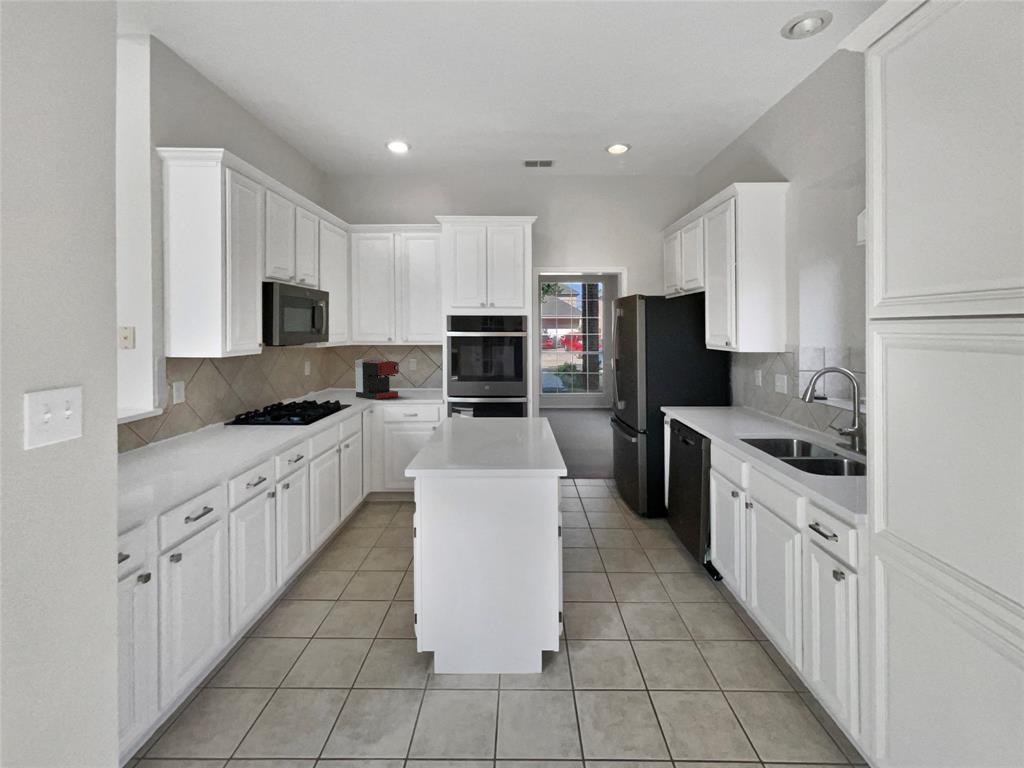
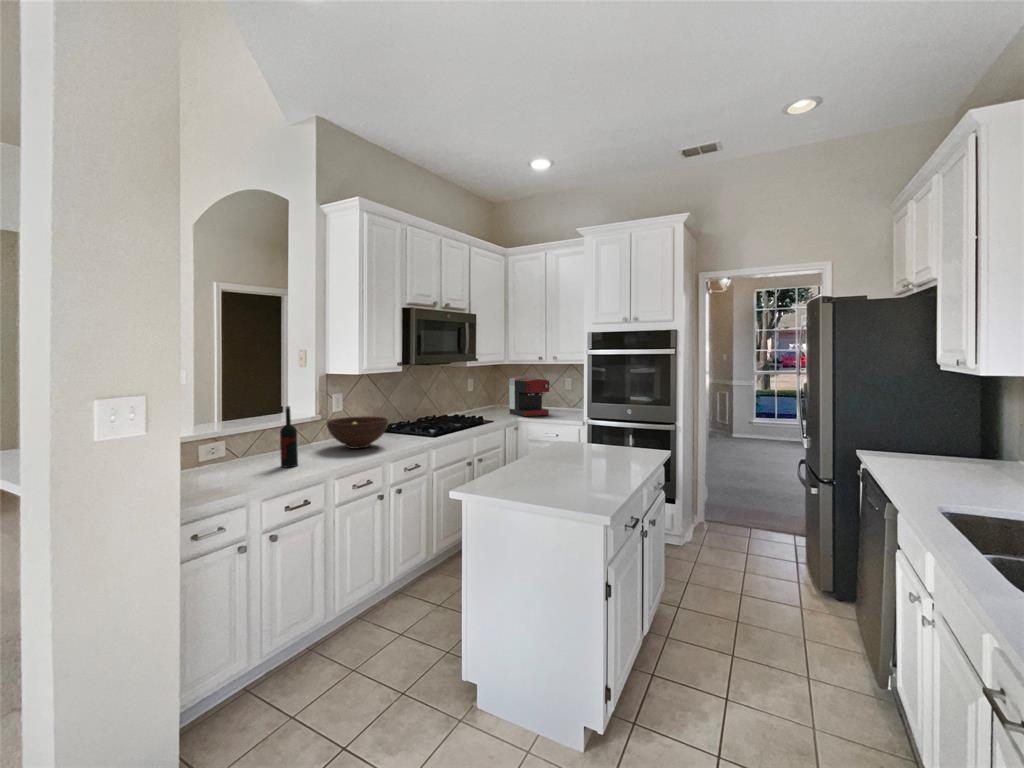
wine bottle: none [148,397,174,473] -> present [280,406,298,467]
fruit bowl: none [184,406,264,444] -> present [327,416,388,449]

